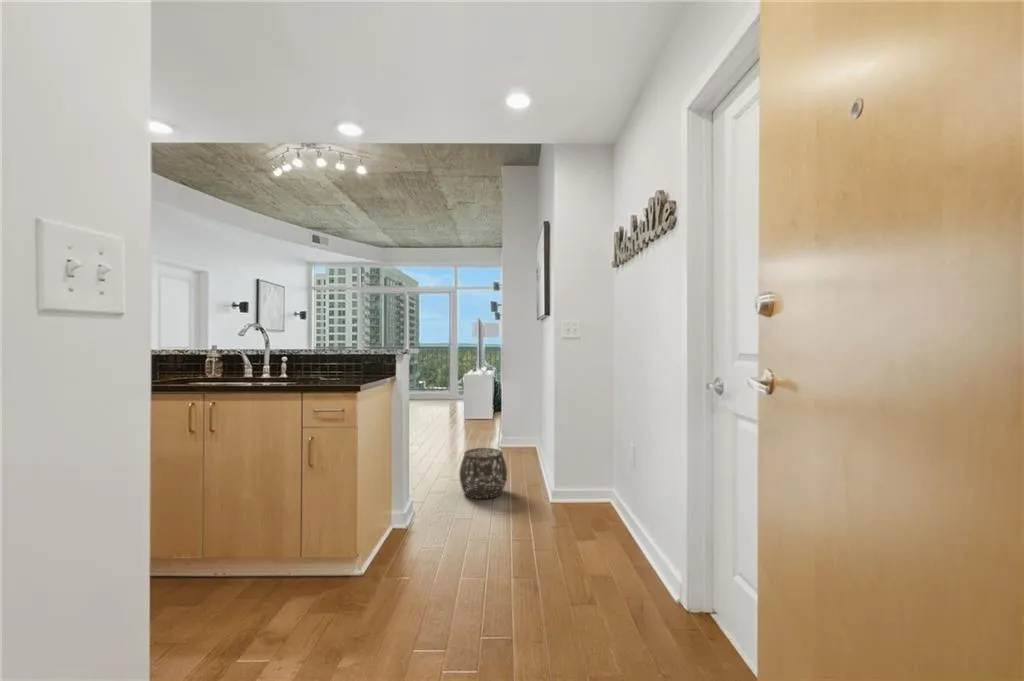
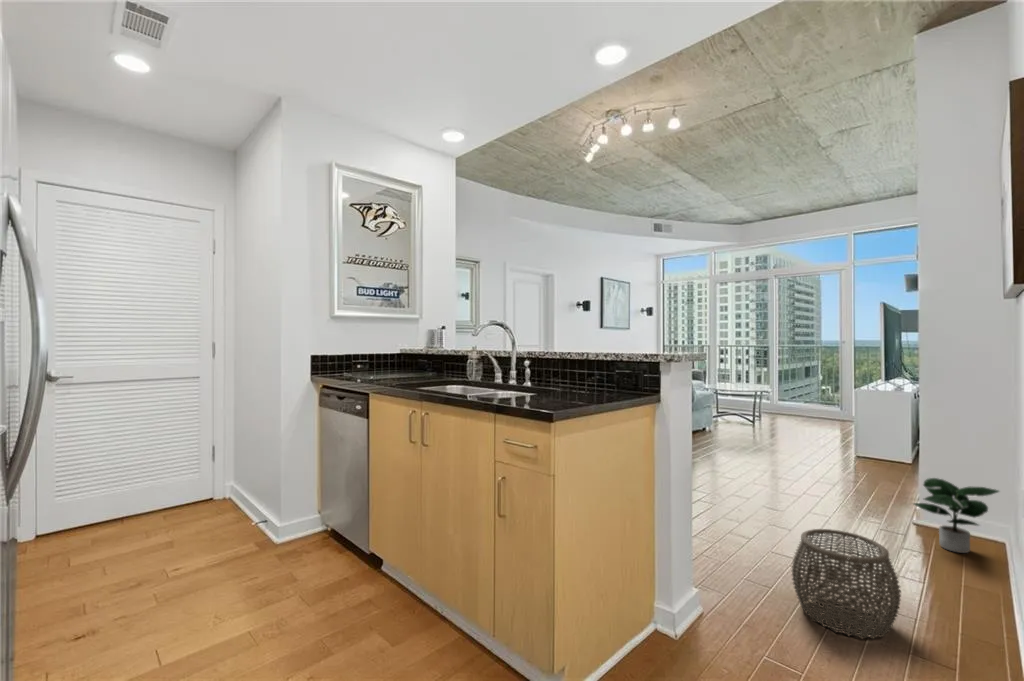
potted plant: none [503,418,537,455] -> present [914,478,999,553]

